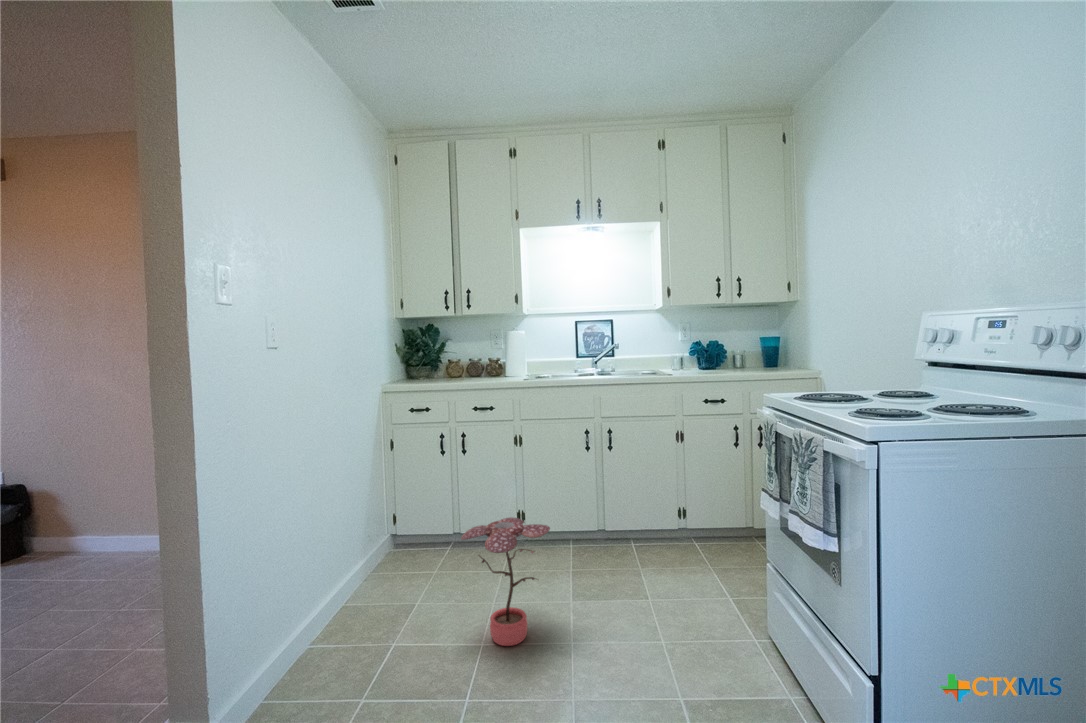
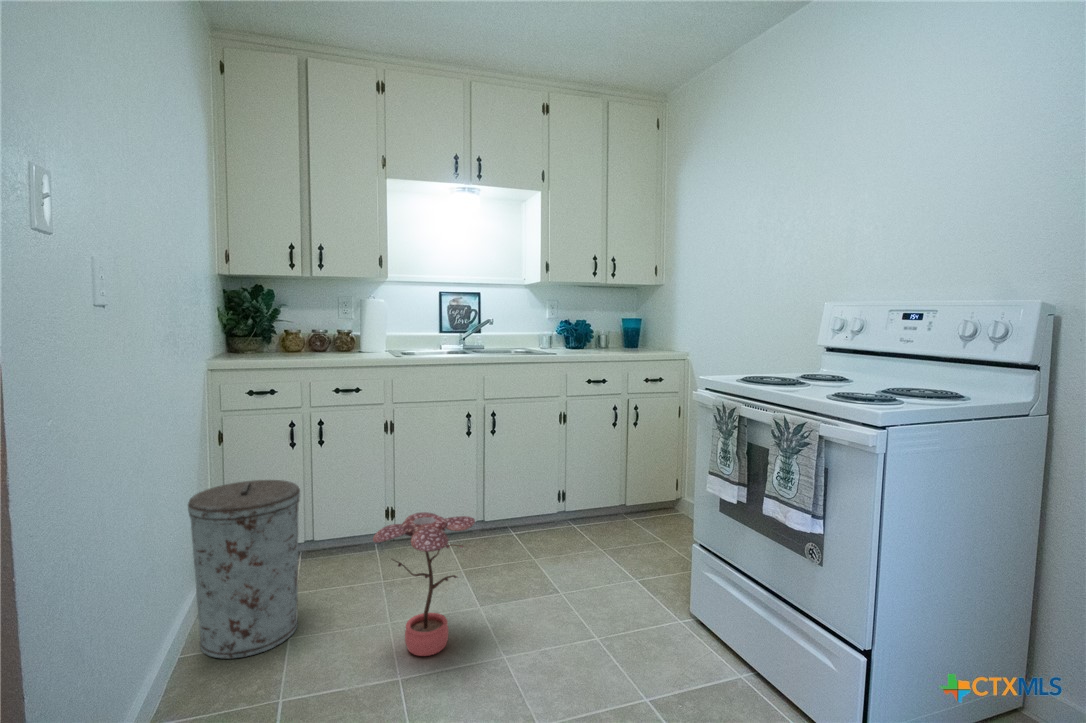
trash can: none [345,479,426,618] -> present [188,480,300,659]

